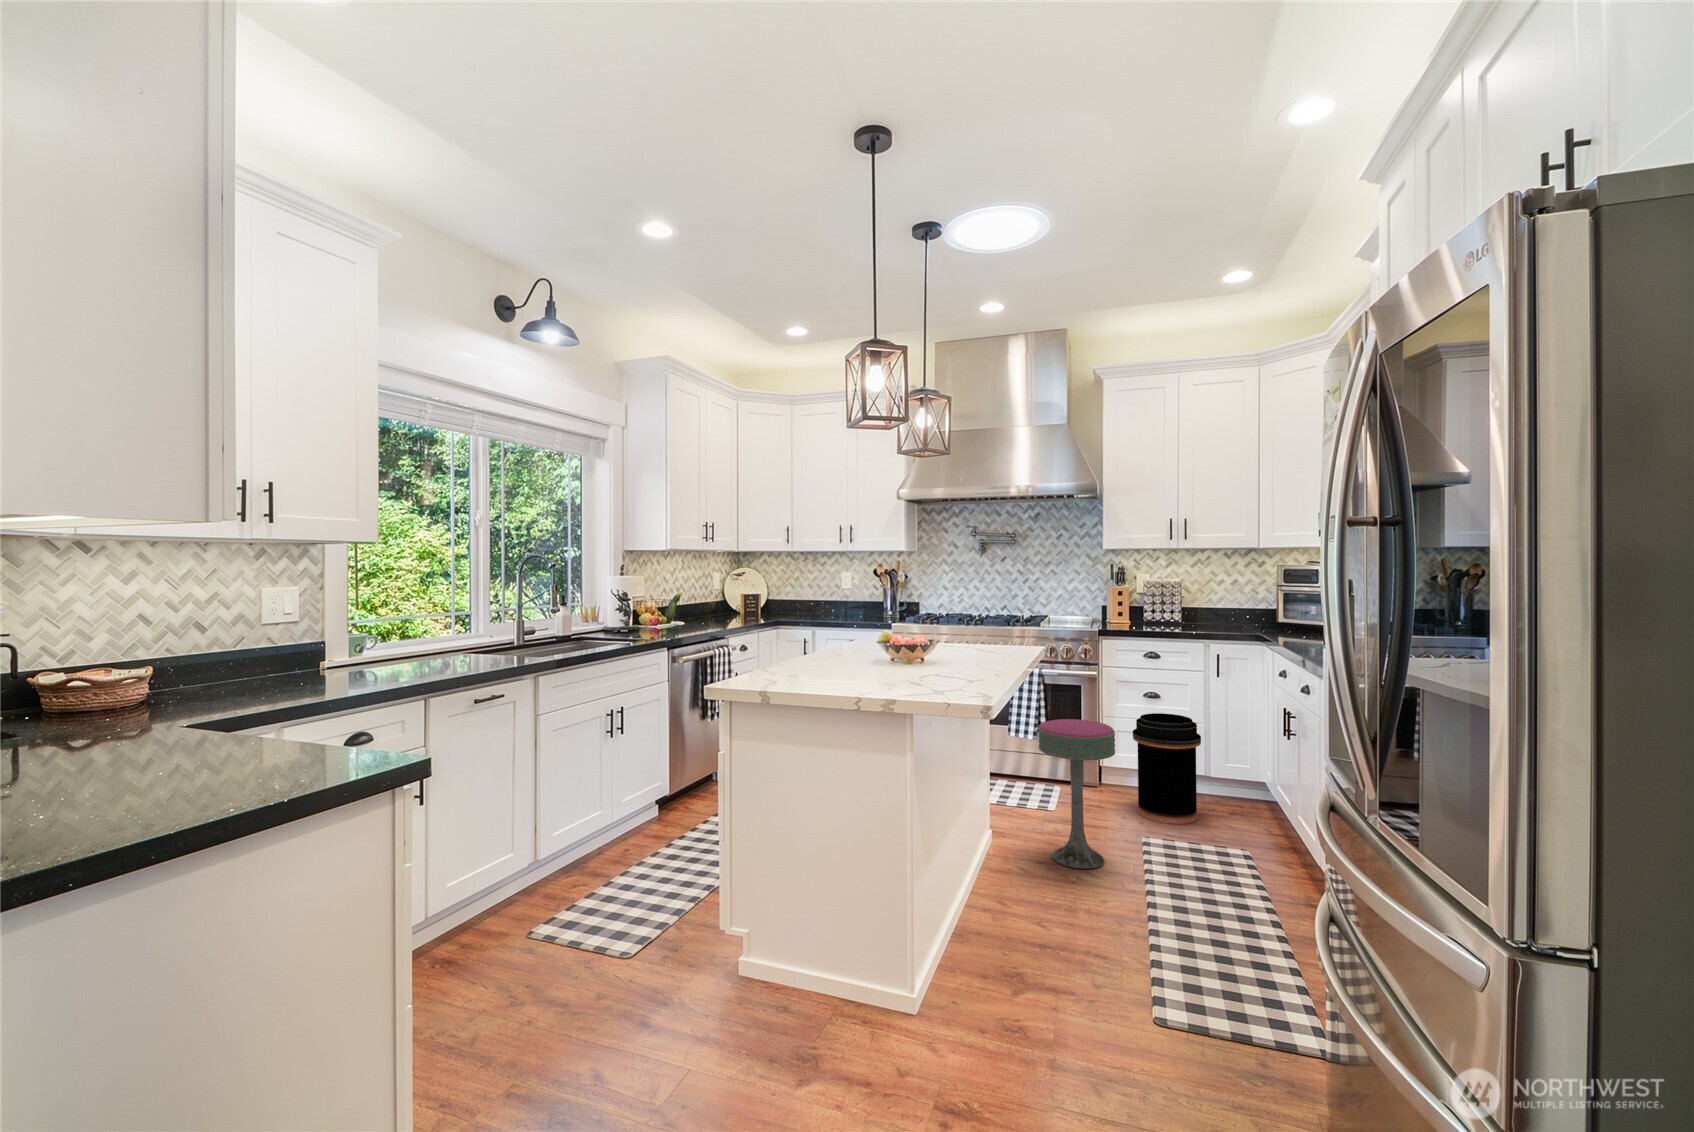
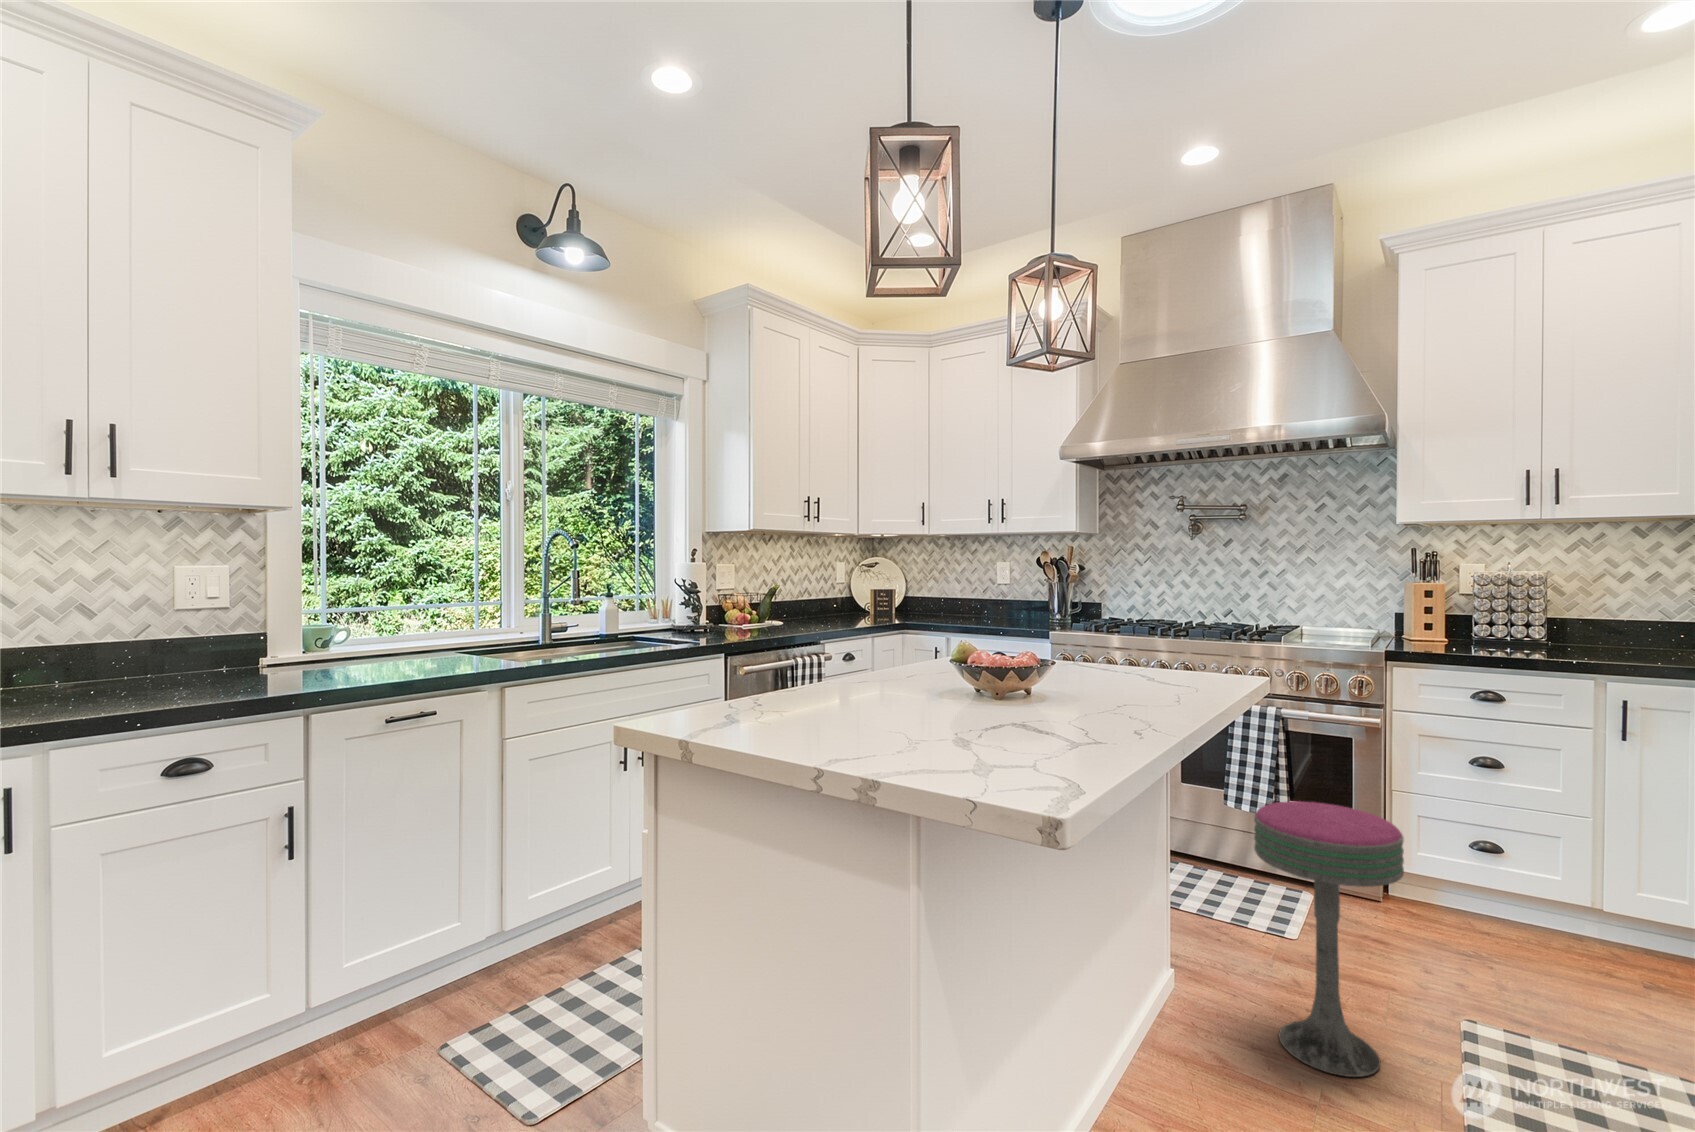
trash can: present [1133,713,1201,824] -> none [1446,797,1589,1002]

